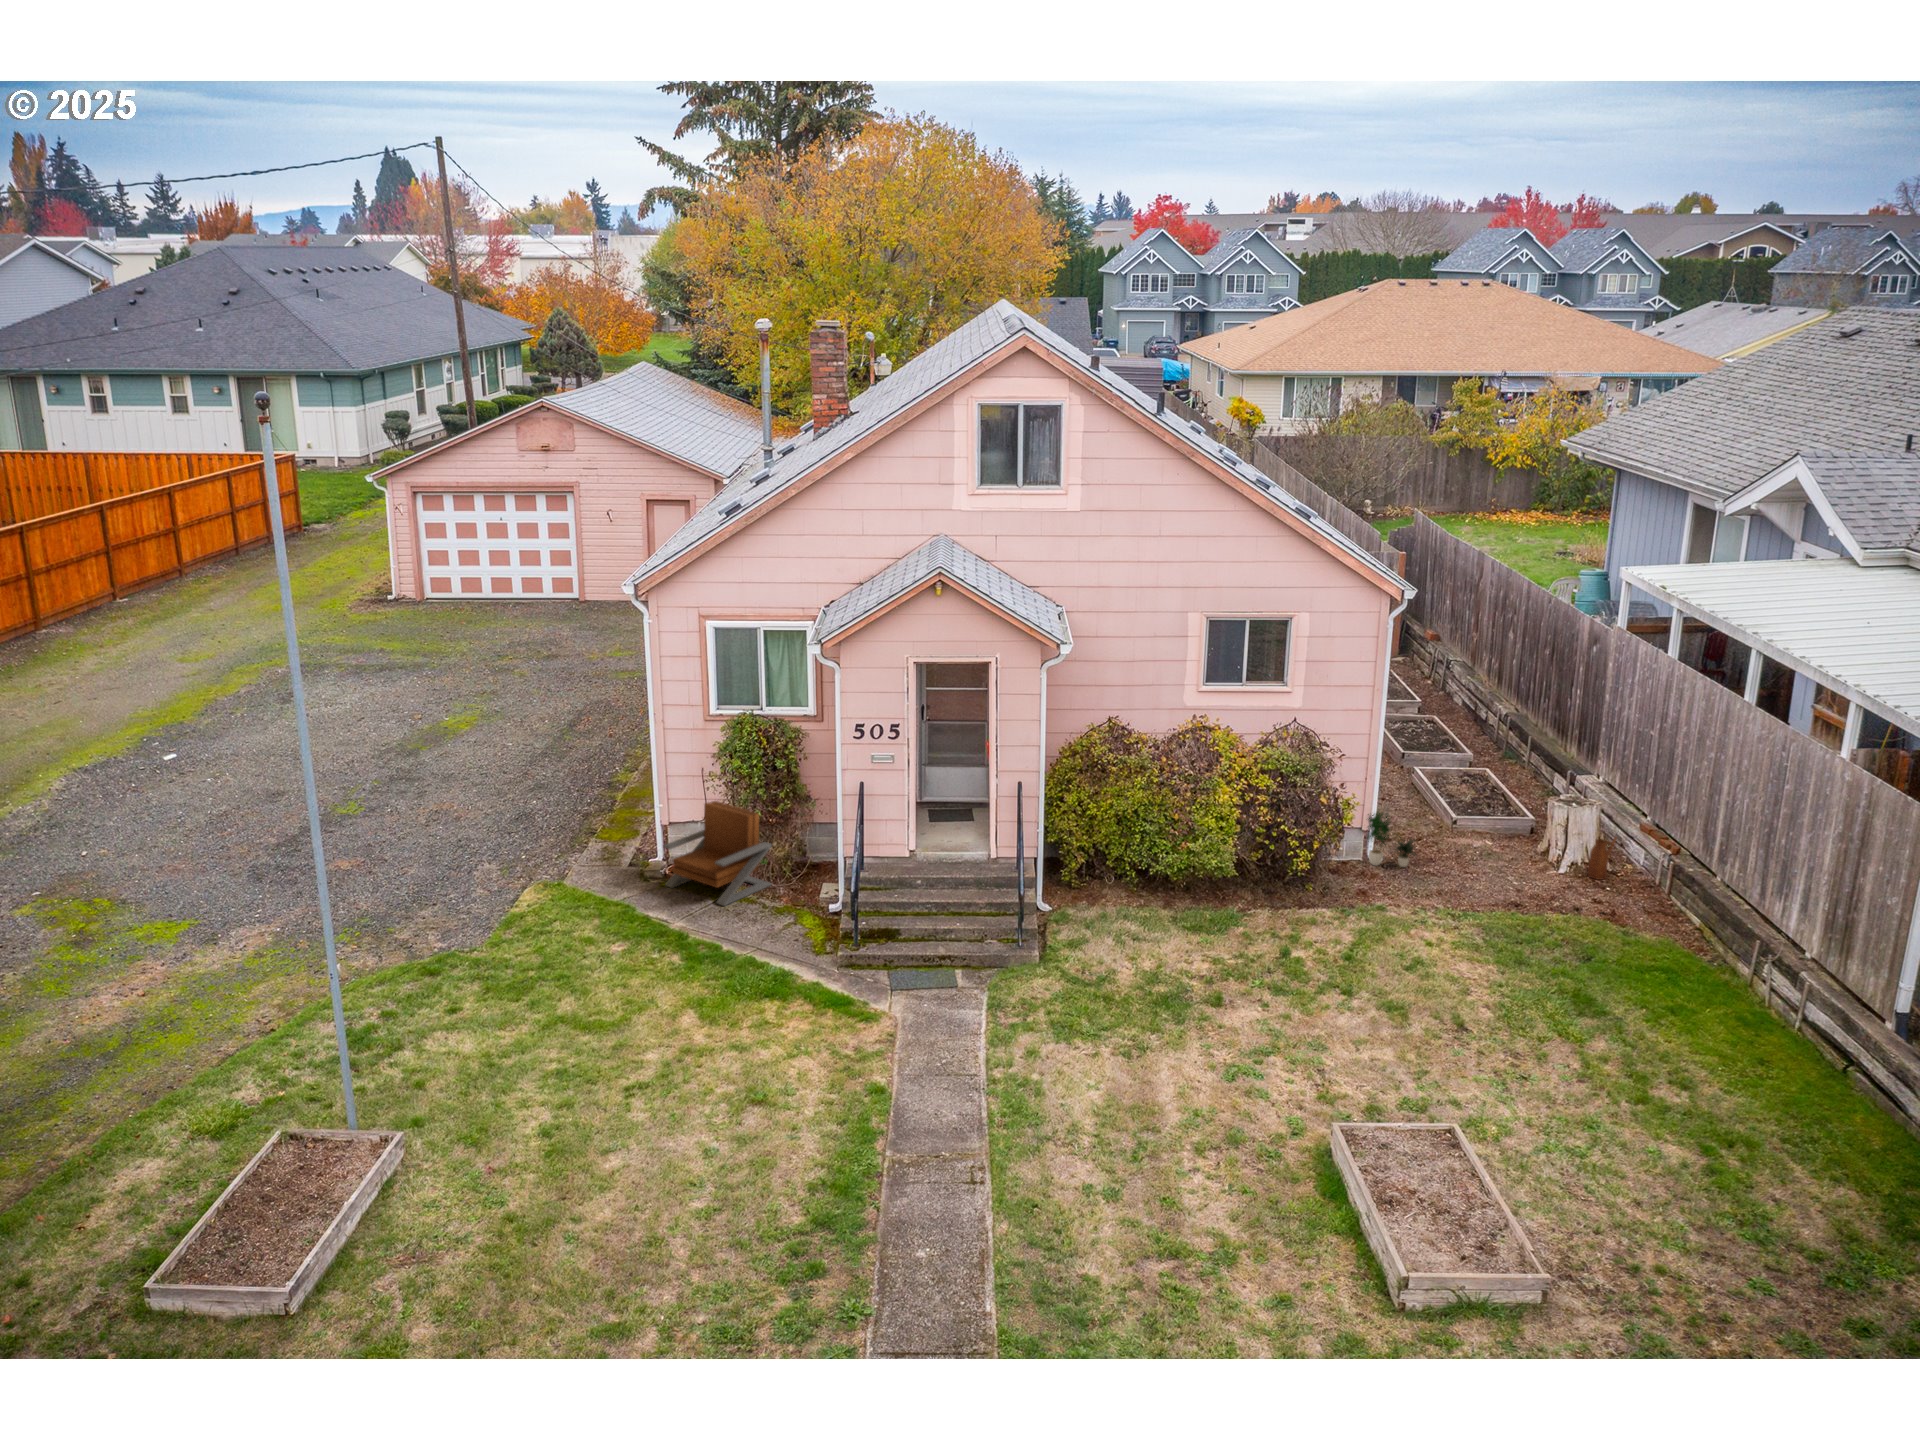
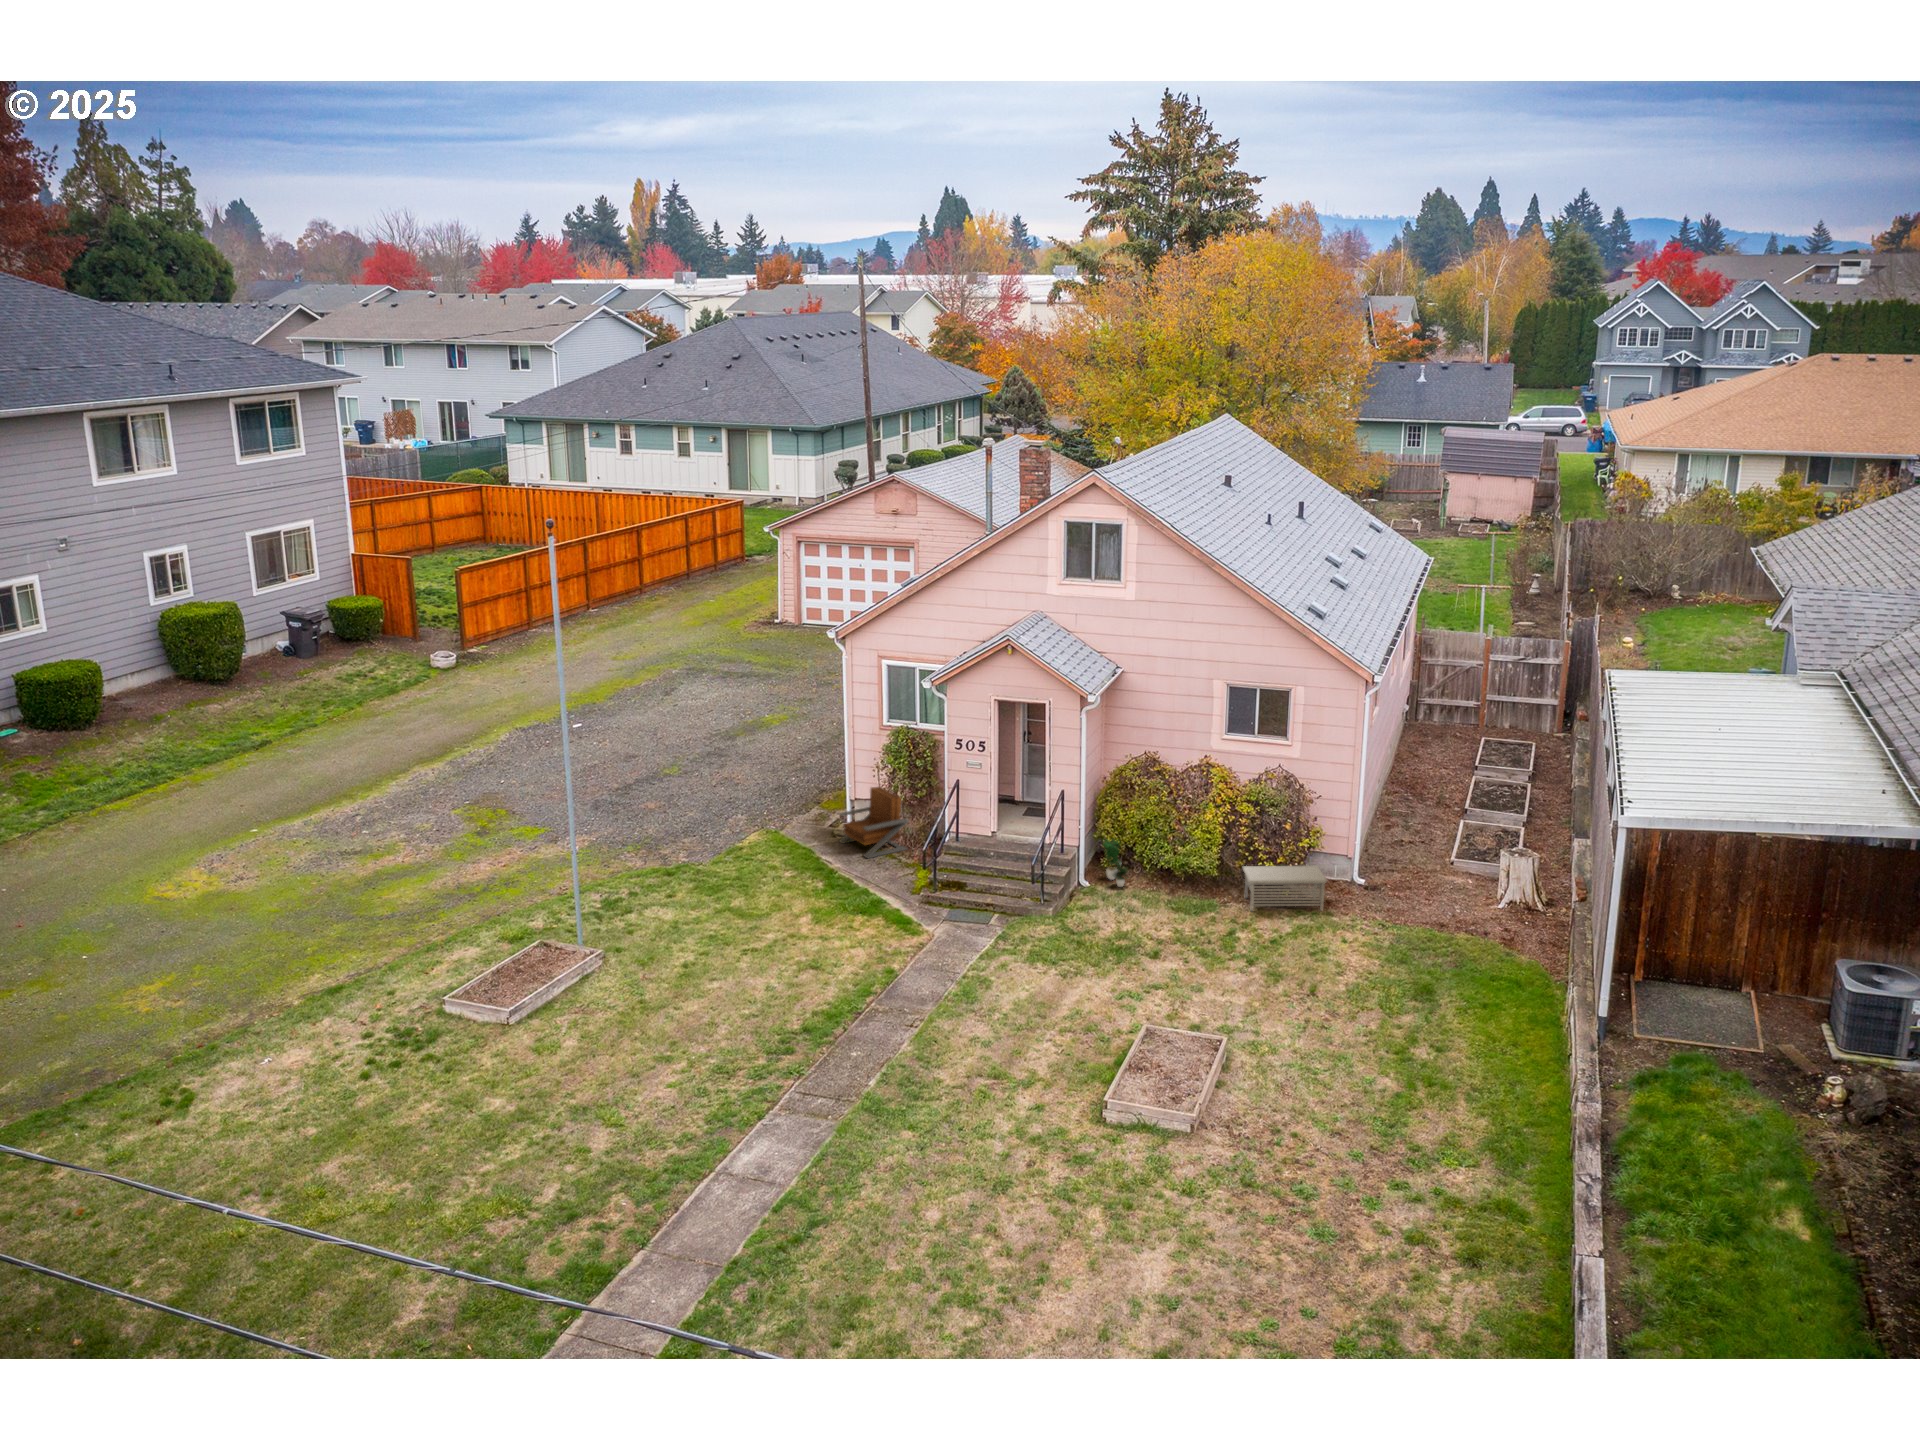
potted plant: present [1367,812,1415,867] -> present [1103,839,1128,887]
watering can: present [1587,837,1617,880] -> none [1534,887,1564,921]
storage bench: none [1253,844,1367,914] -> present [1243,866,1326,911]

